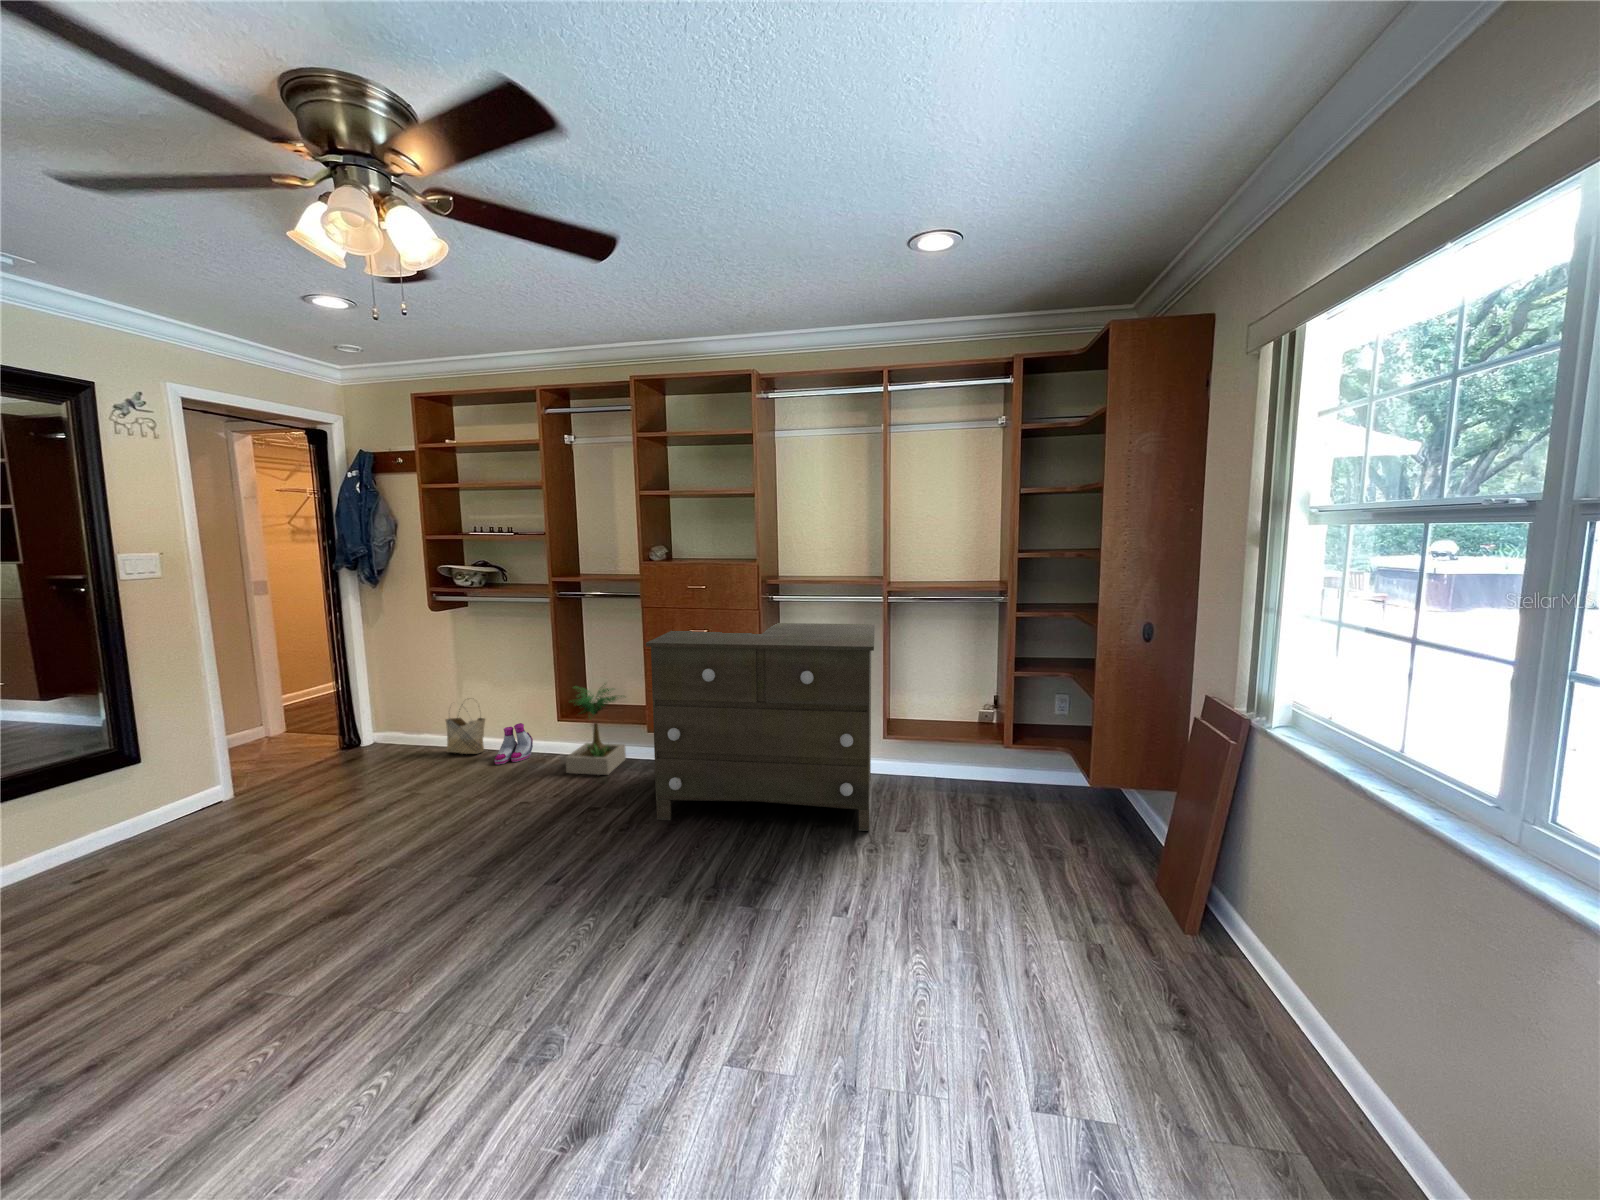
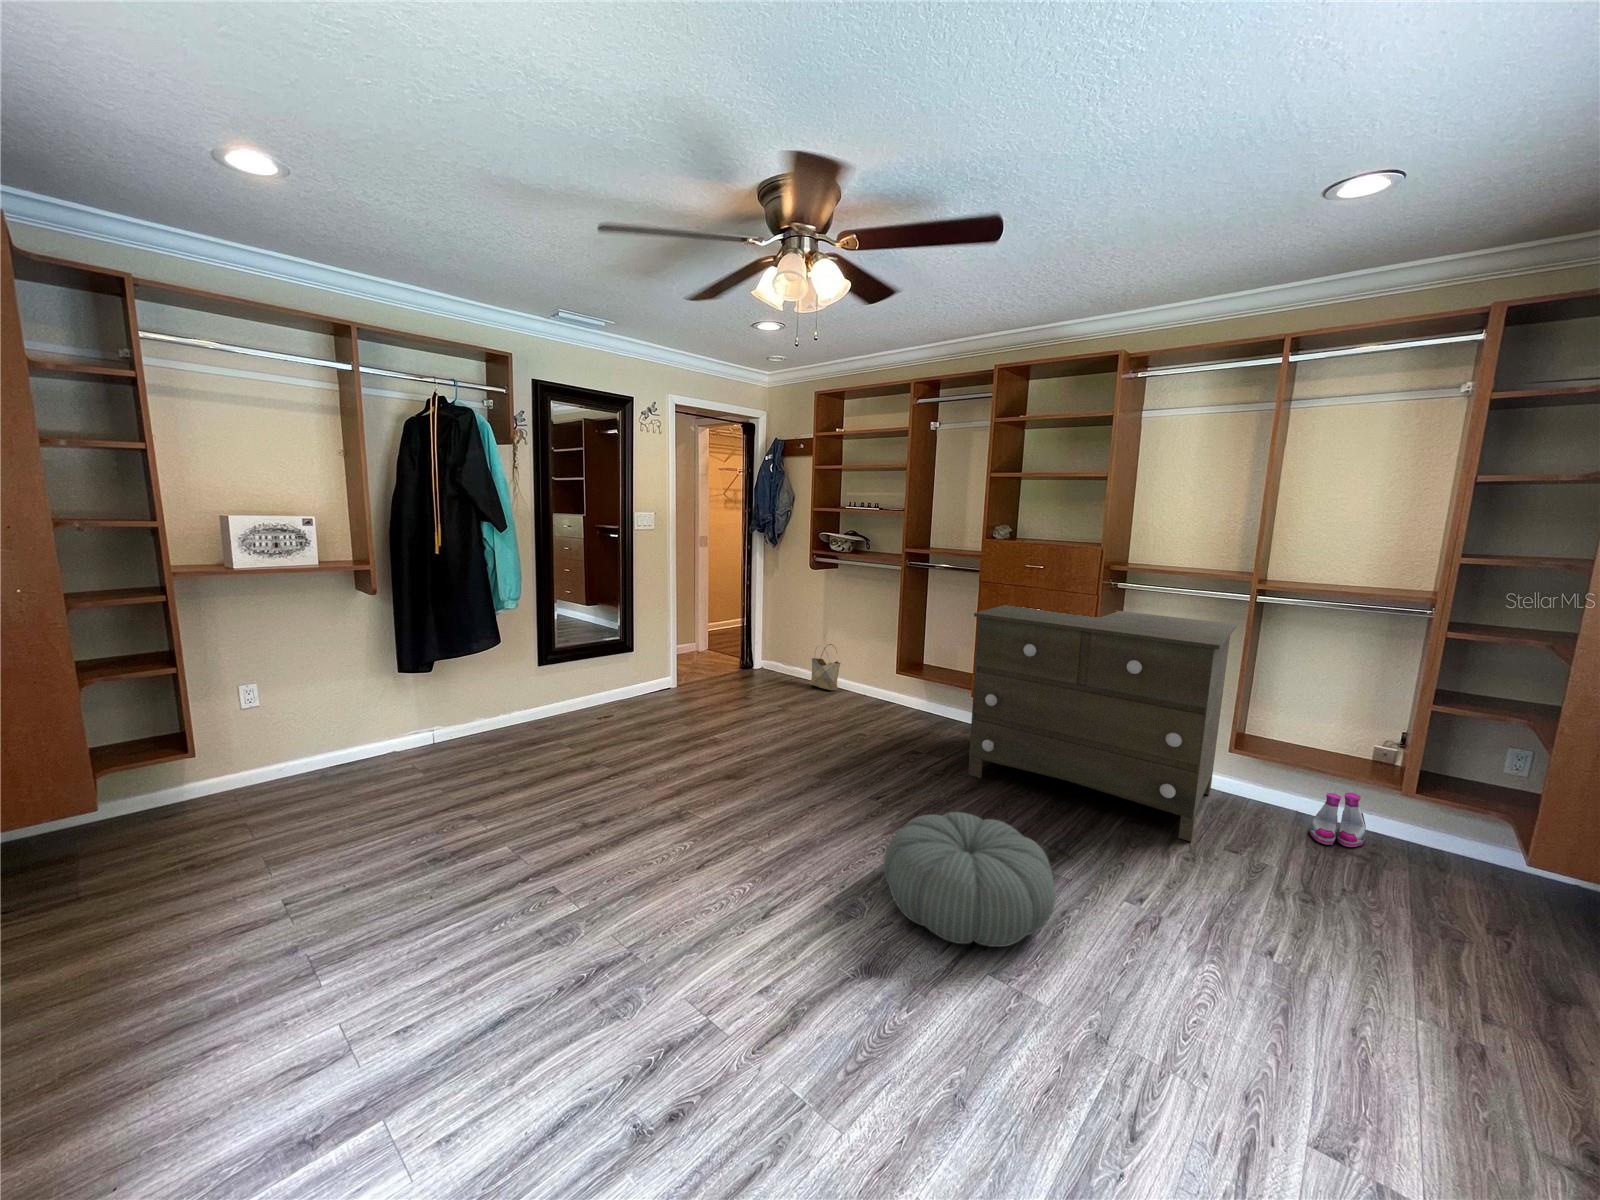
potted plant: present [565,684,626,775] -> none [898,645,958,729]
boots: present [494,723,533,765] -> present [1310,793,1366,847]
pouf: none [581,872,777,1043] -> present [883,812,1055,947]

